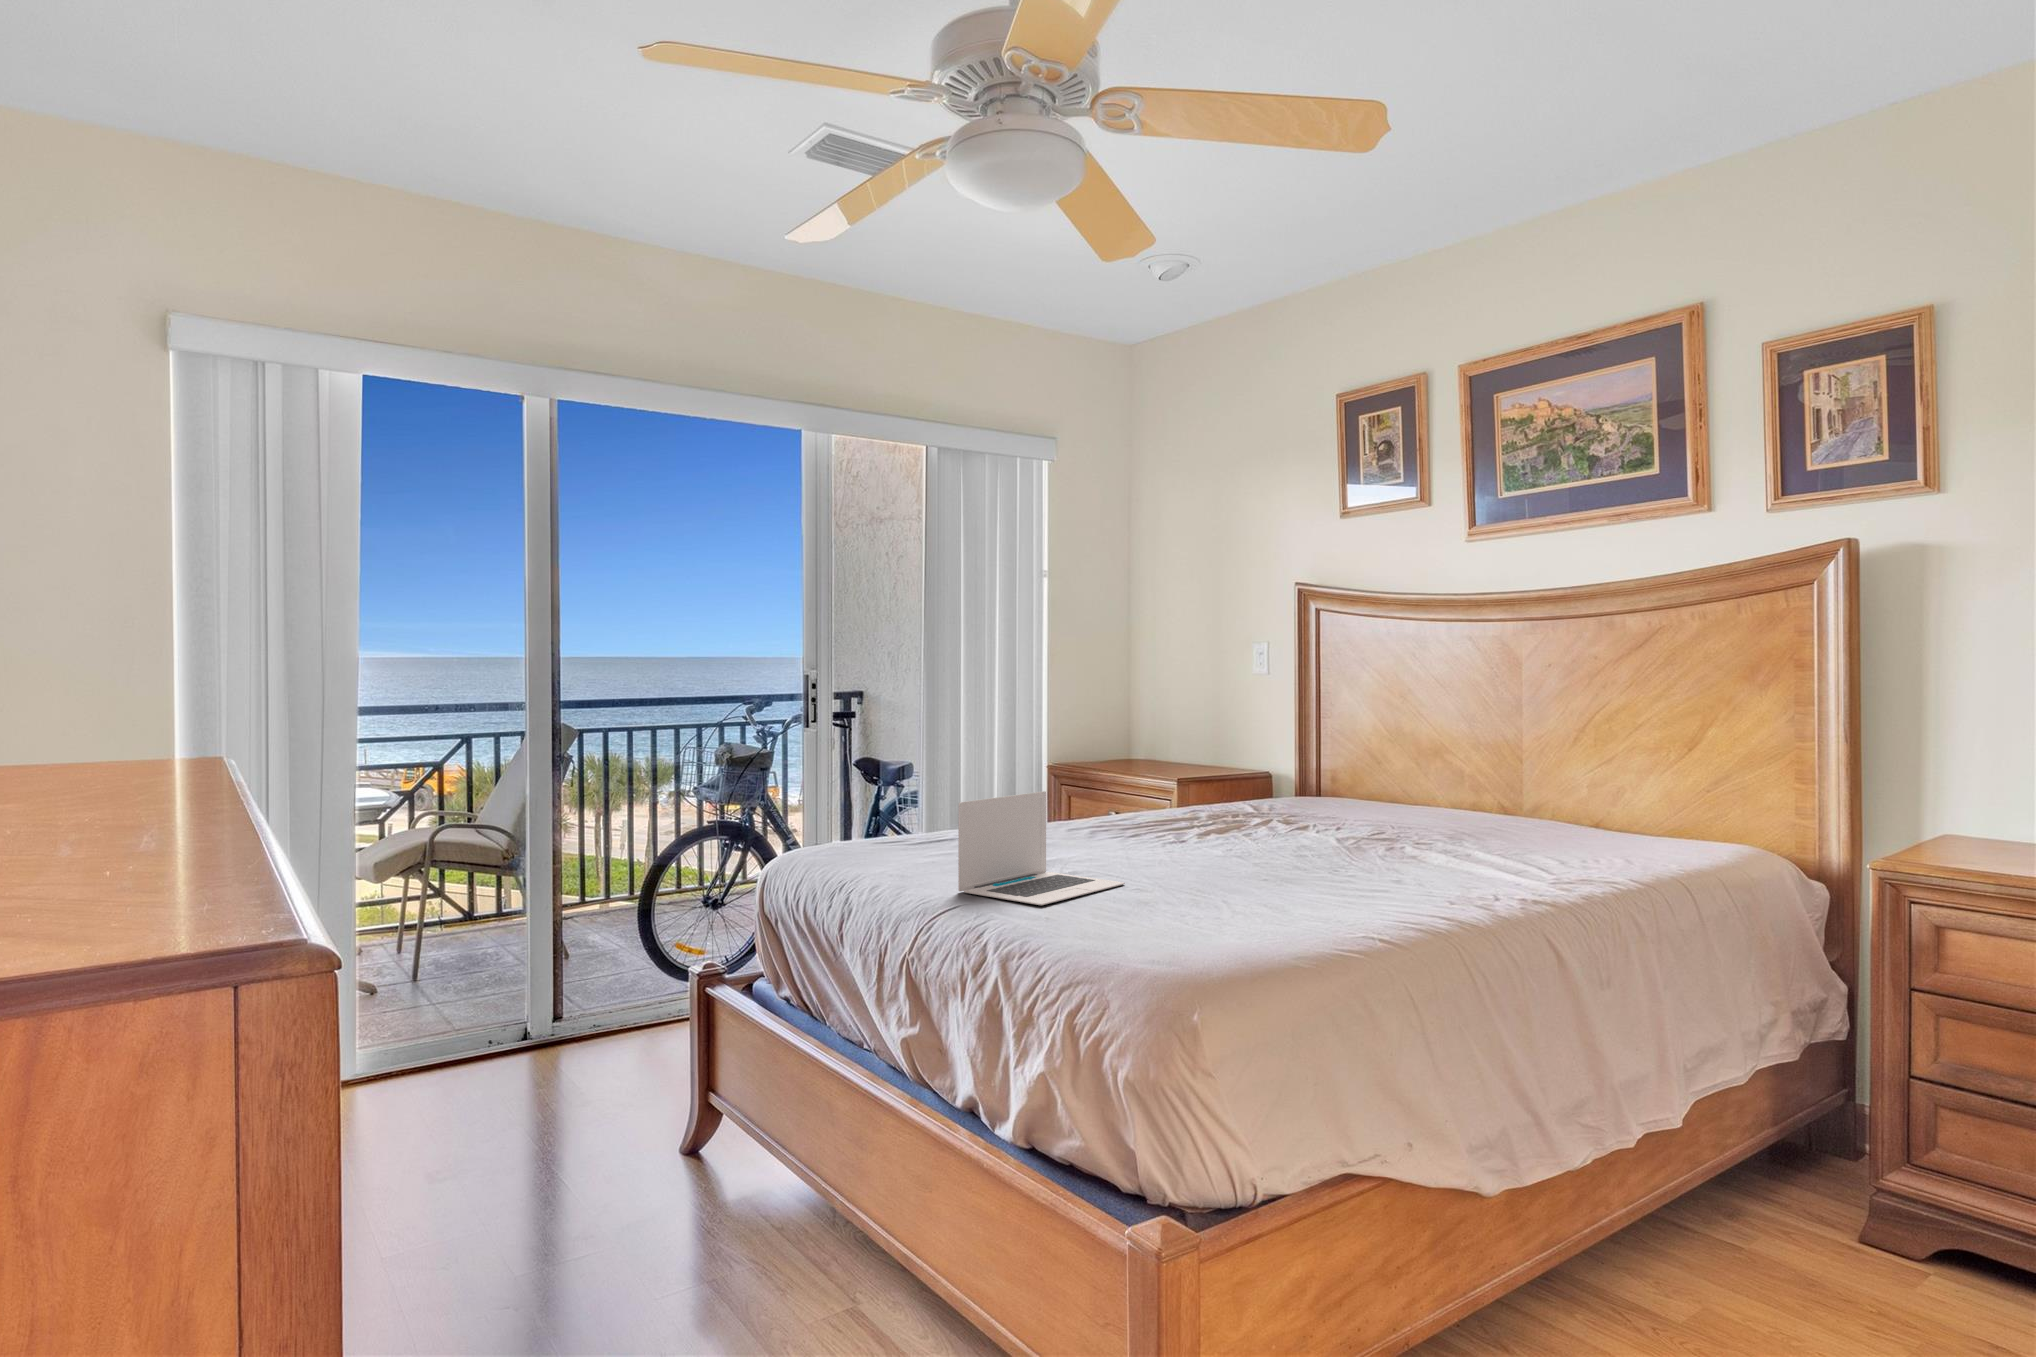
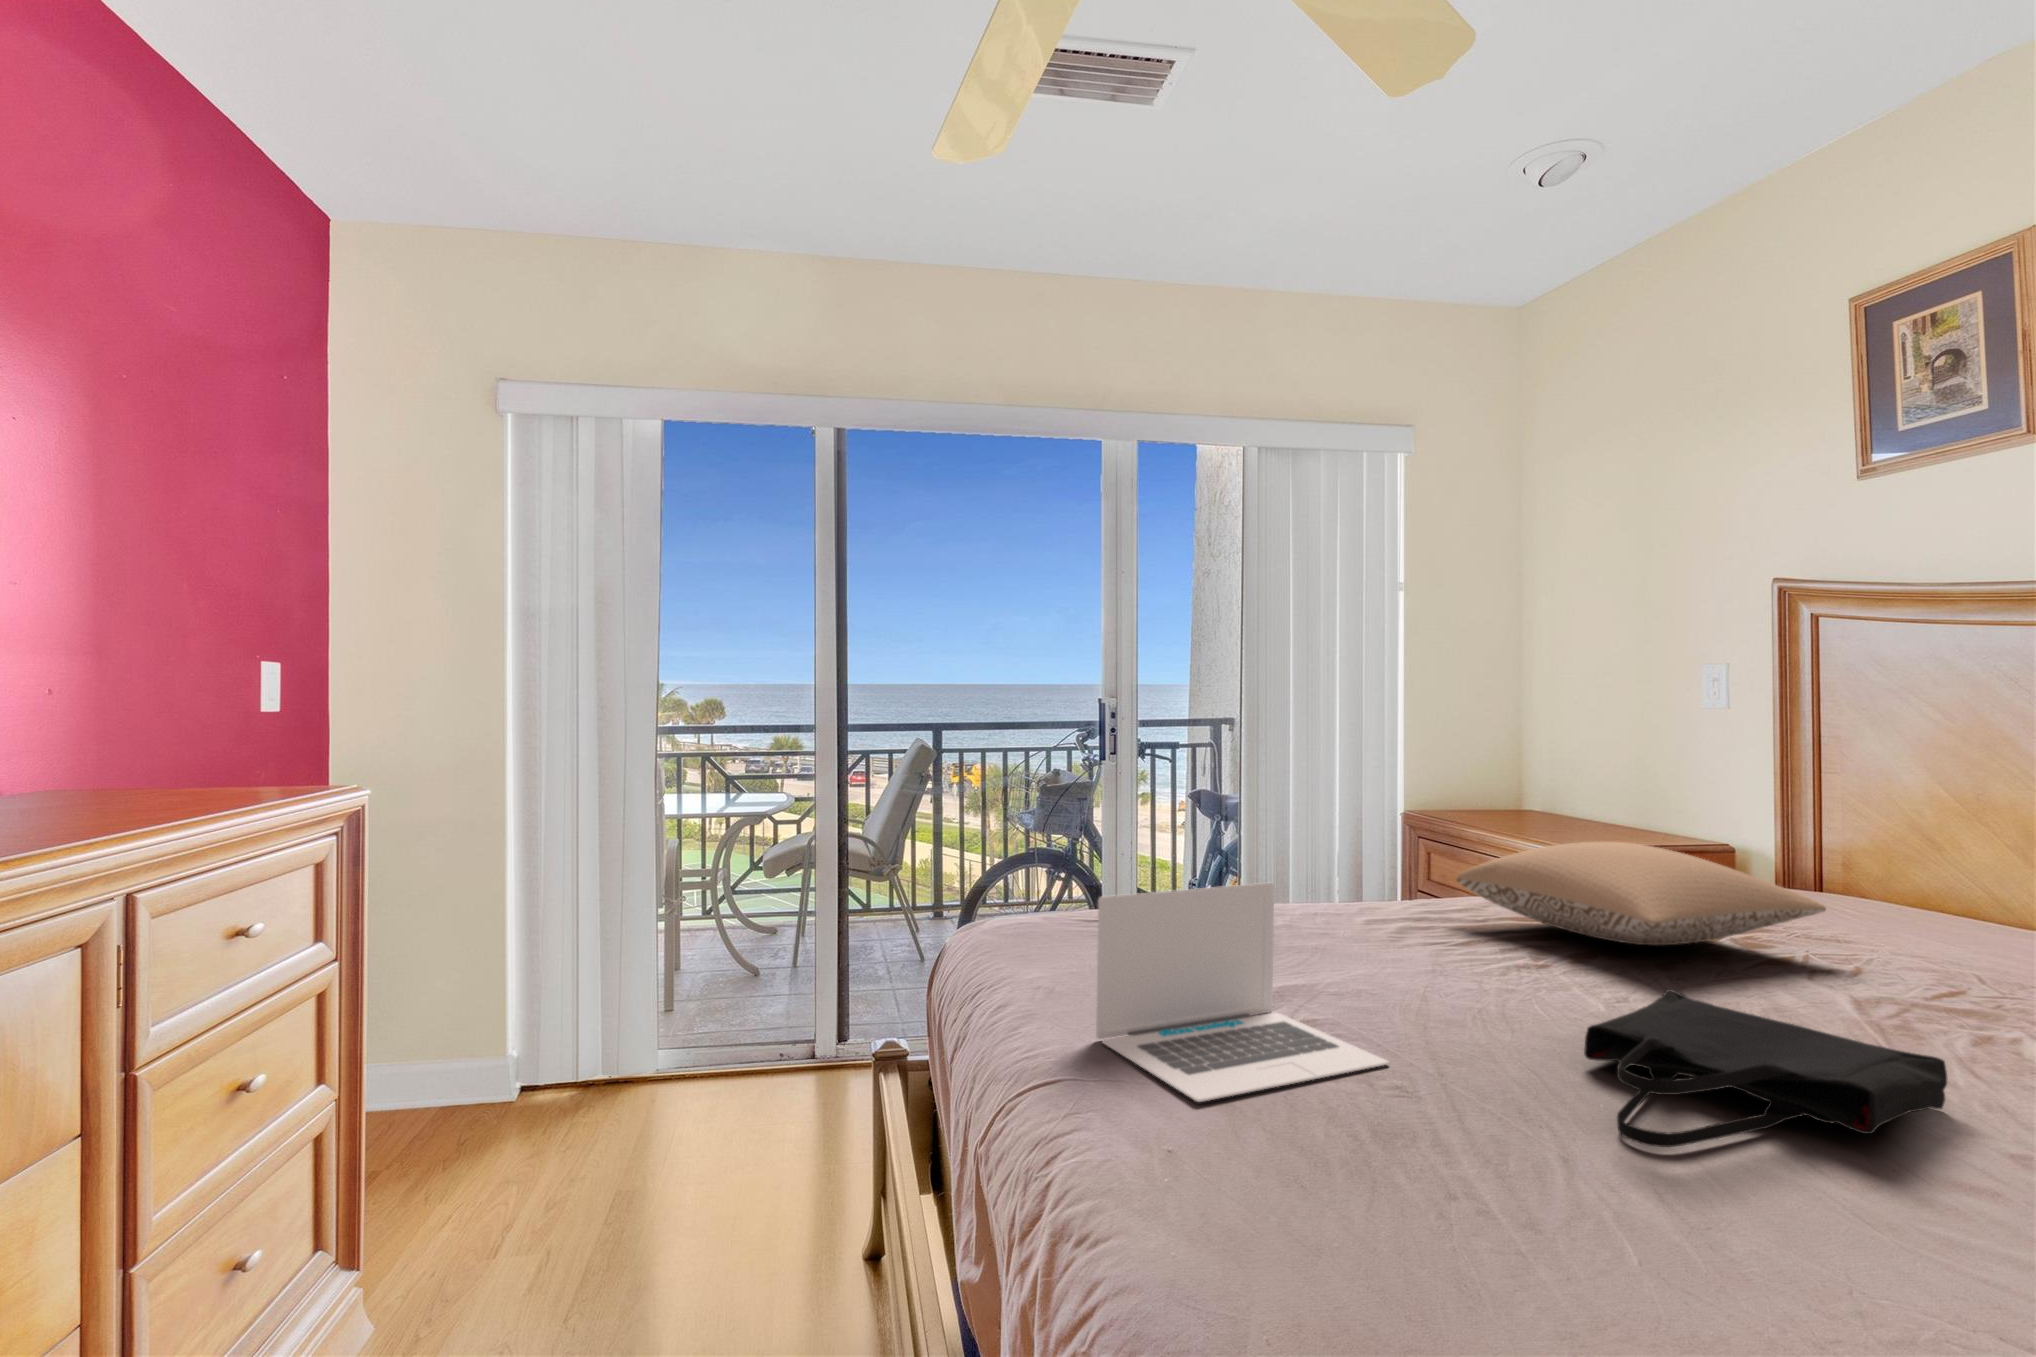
pillow: none [1121,763,1325,825] -> present [1457,841,1826,945]
tote bag: none [1218,835,1373,895] -> present [1584,989,1947,1147]

